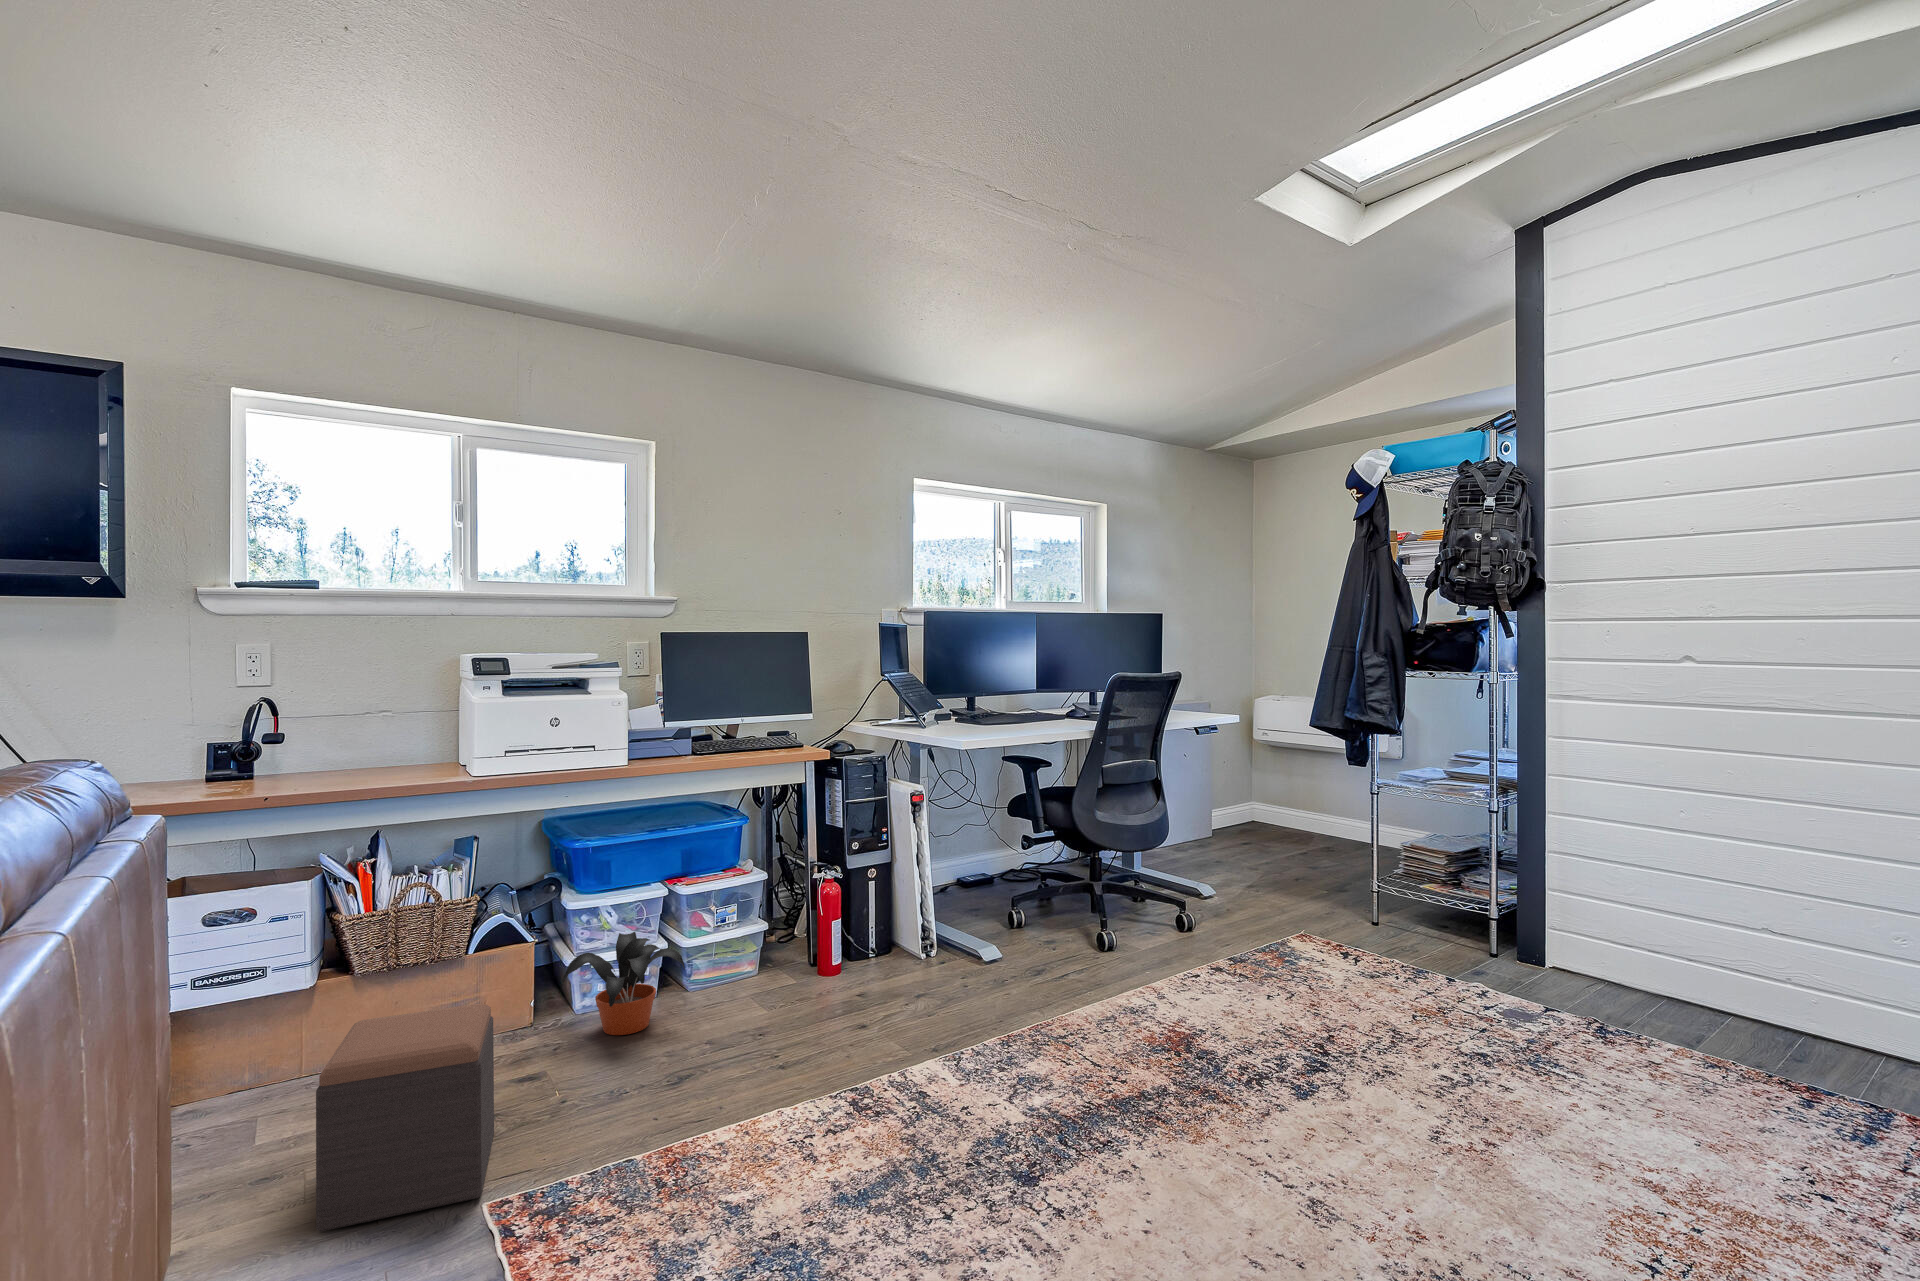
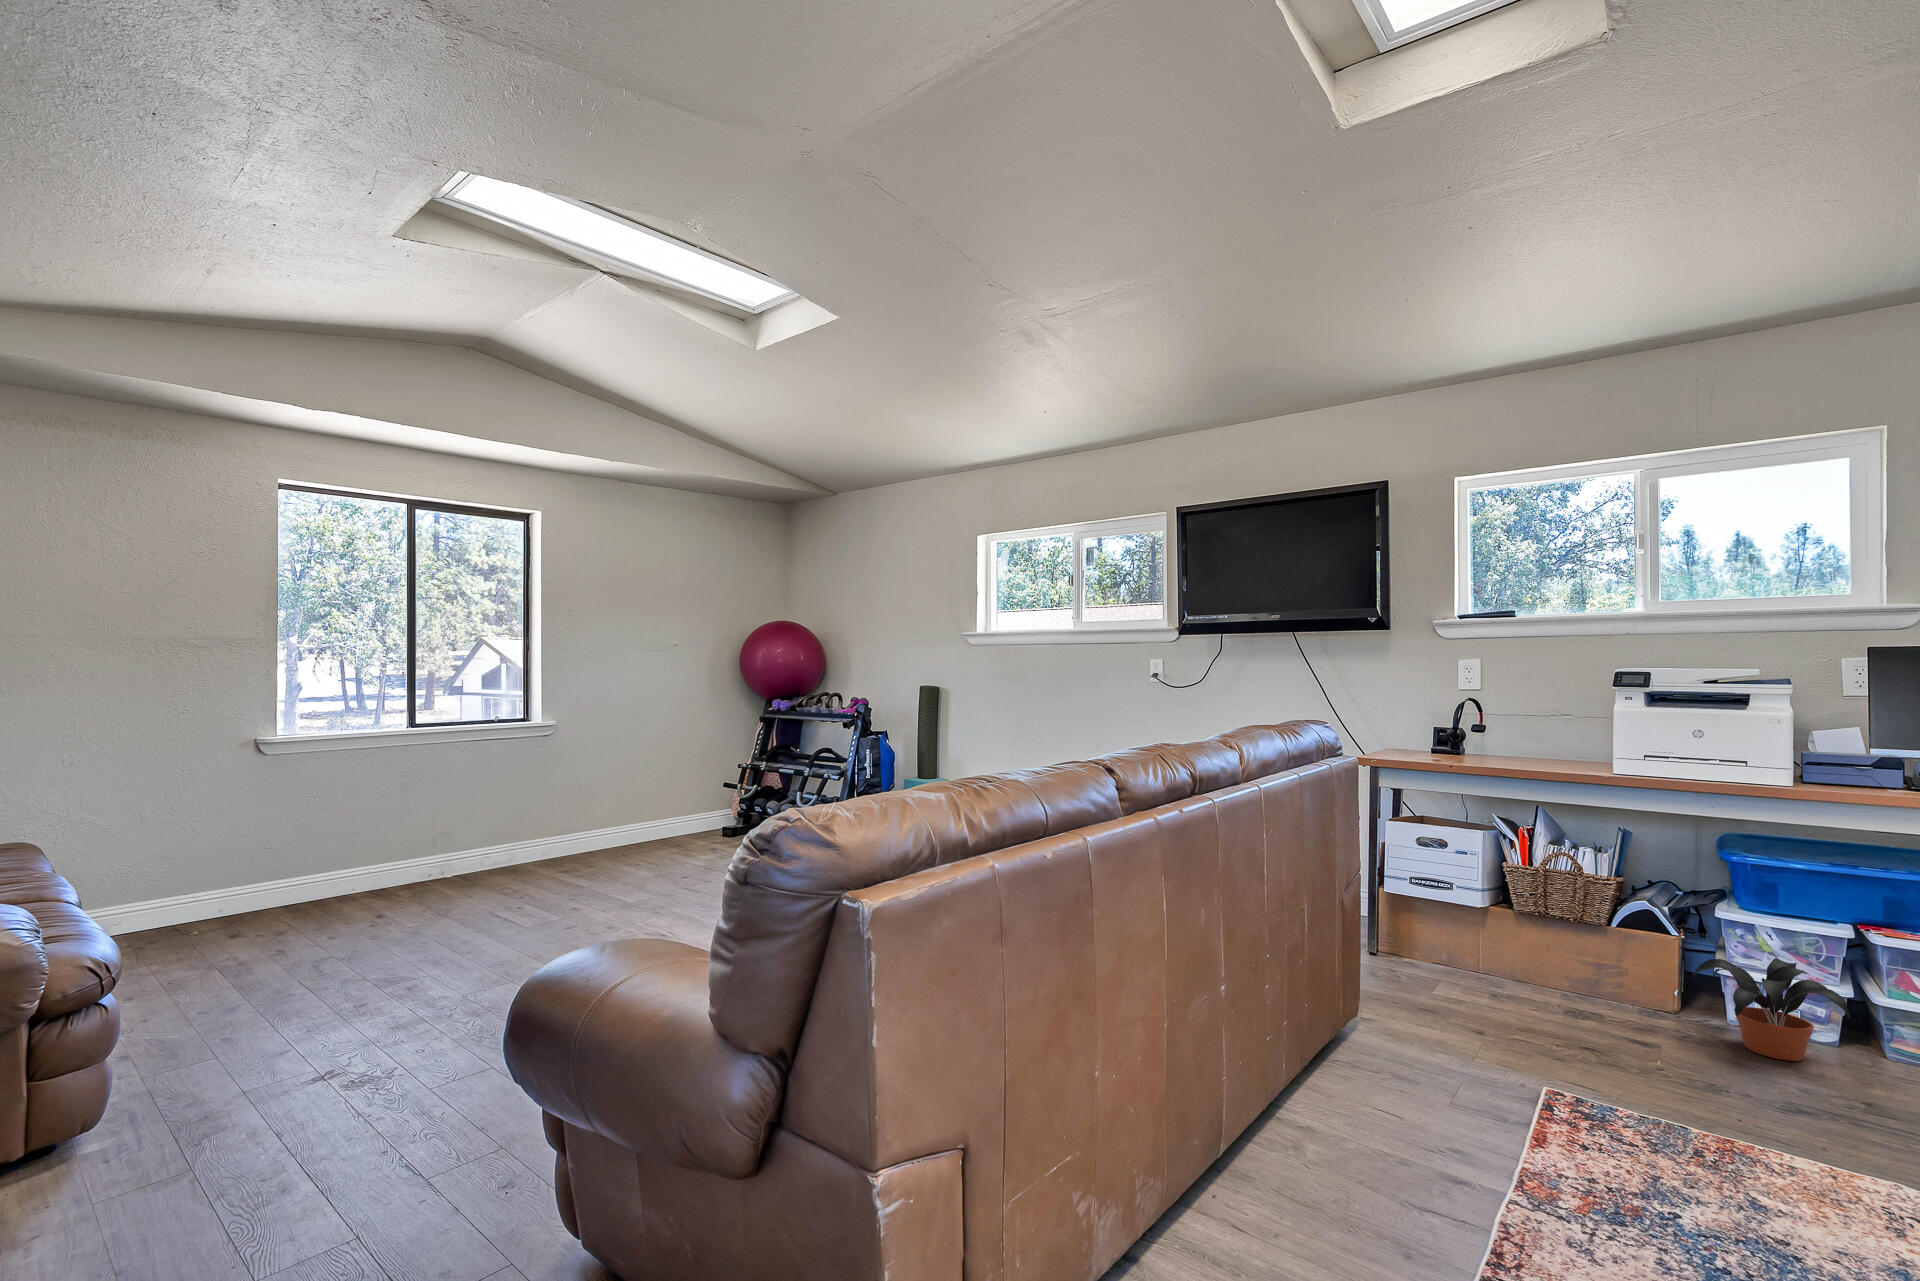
footstool: present [316,1003,494,1232] -> none [1436,927,1585,1082]

